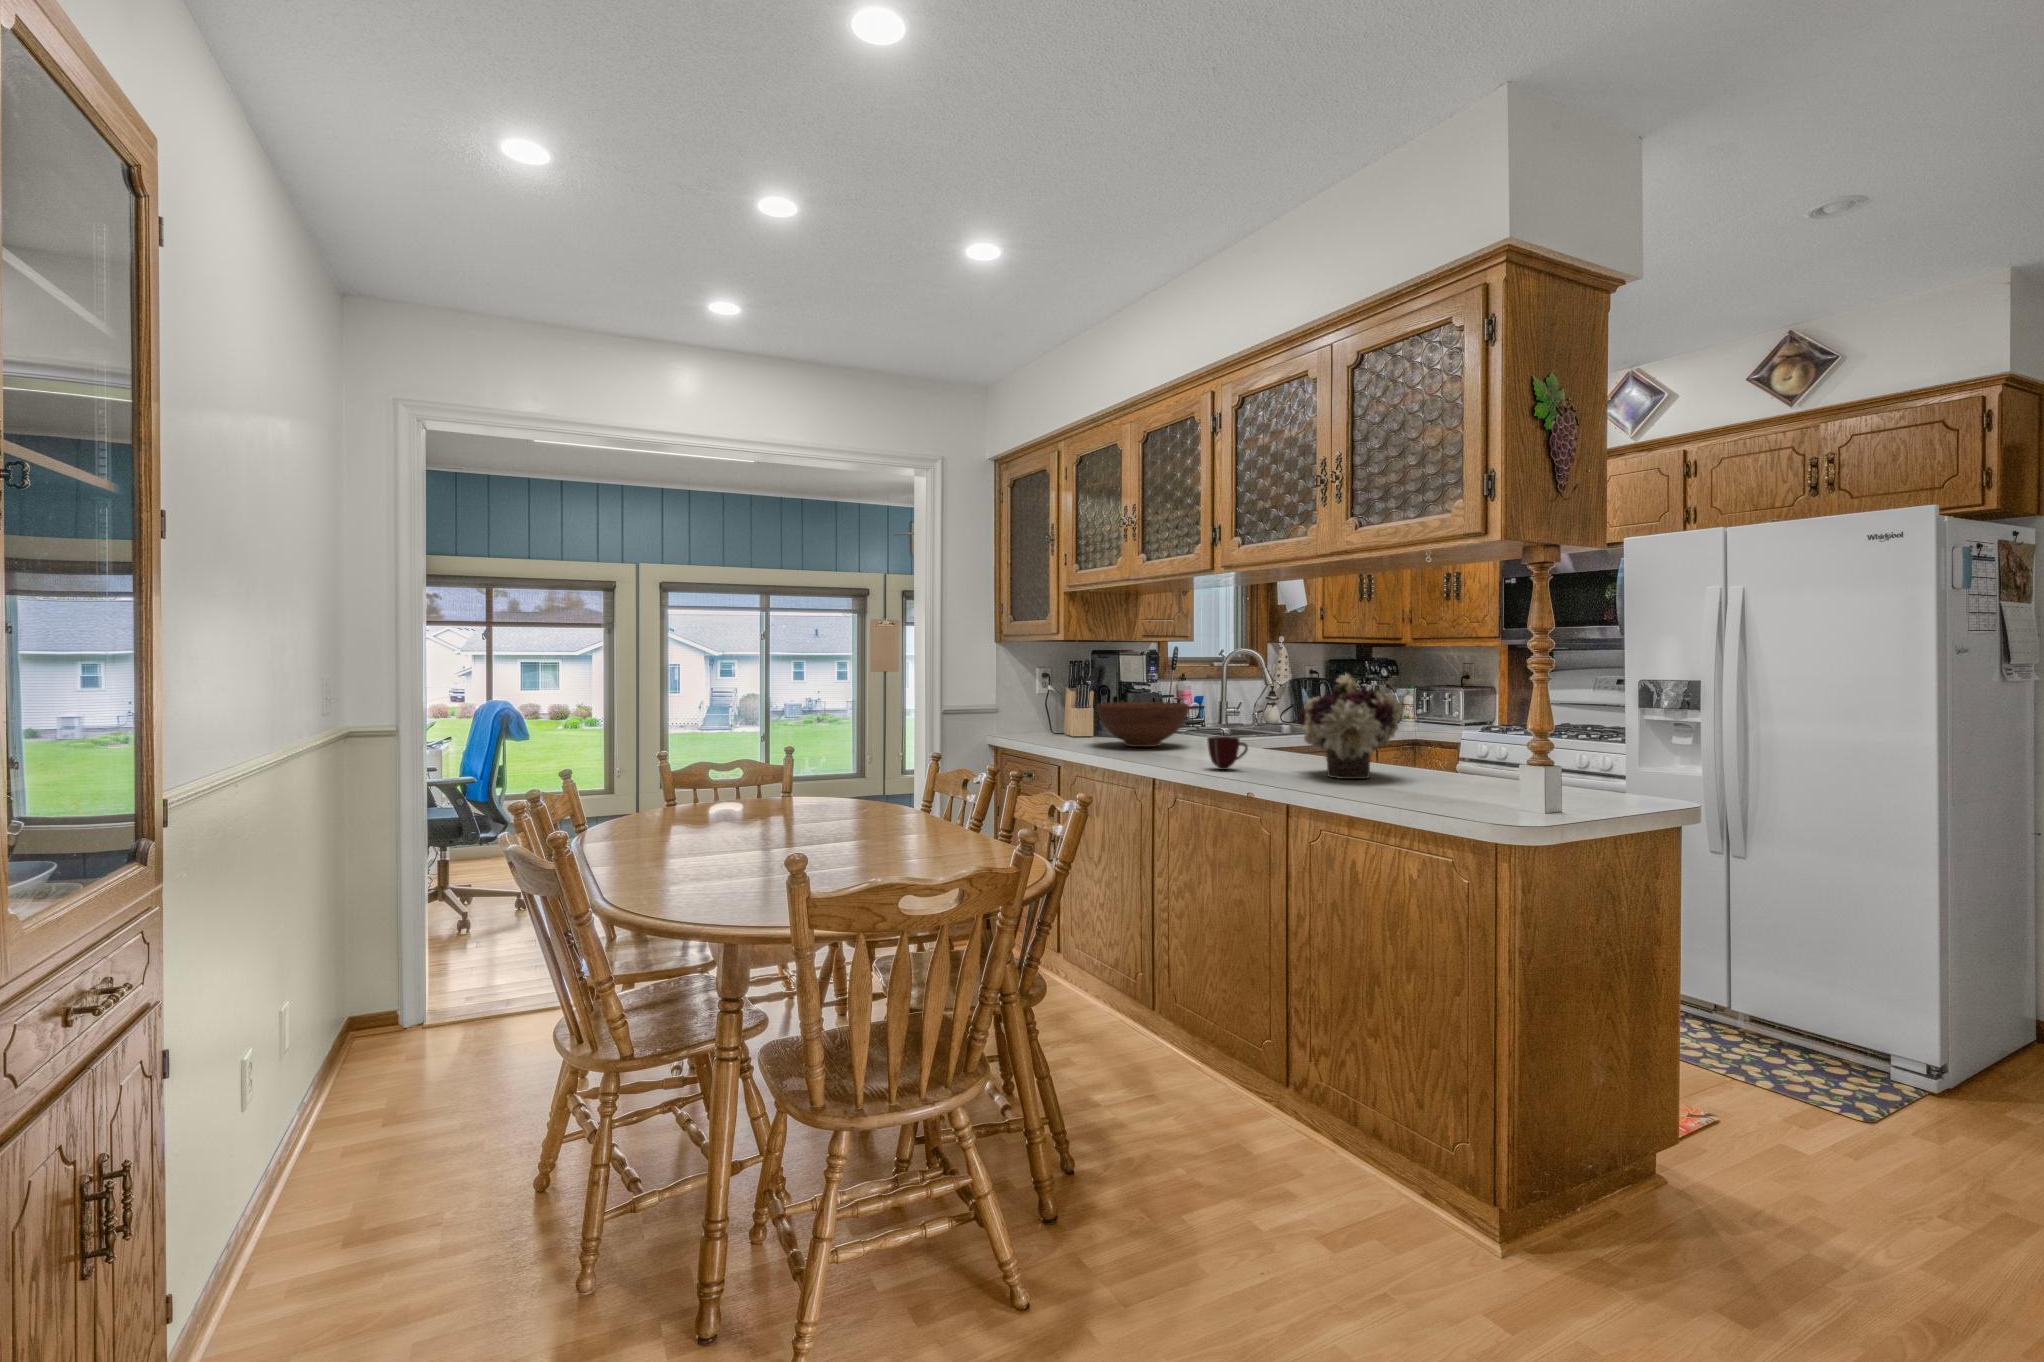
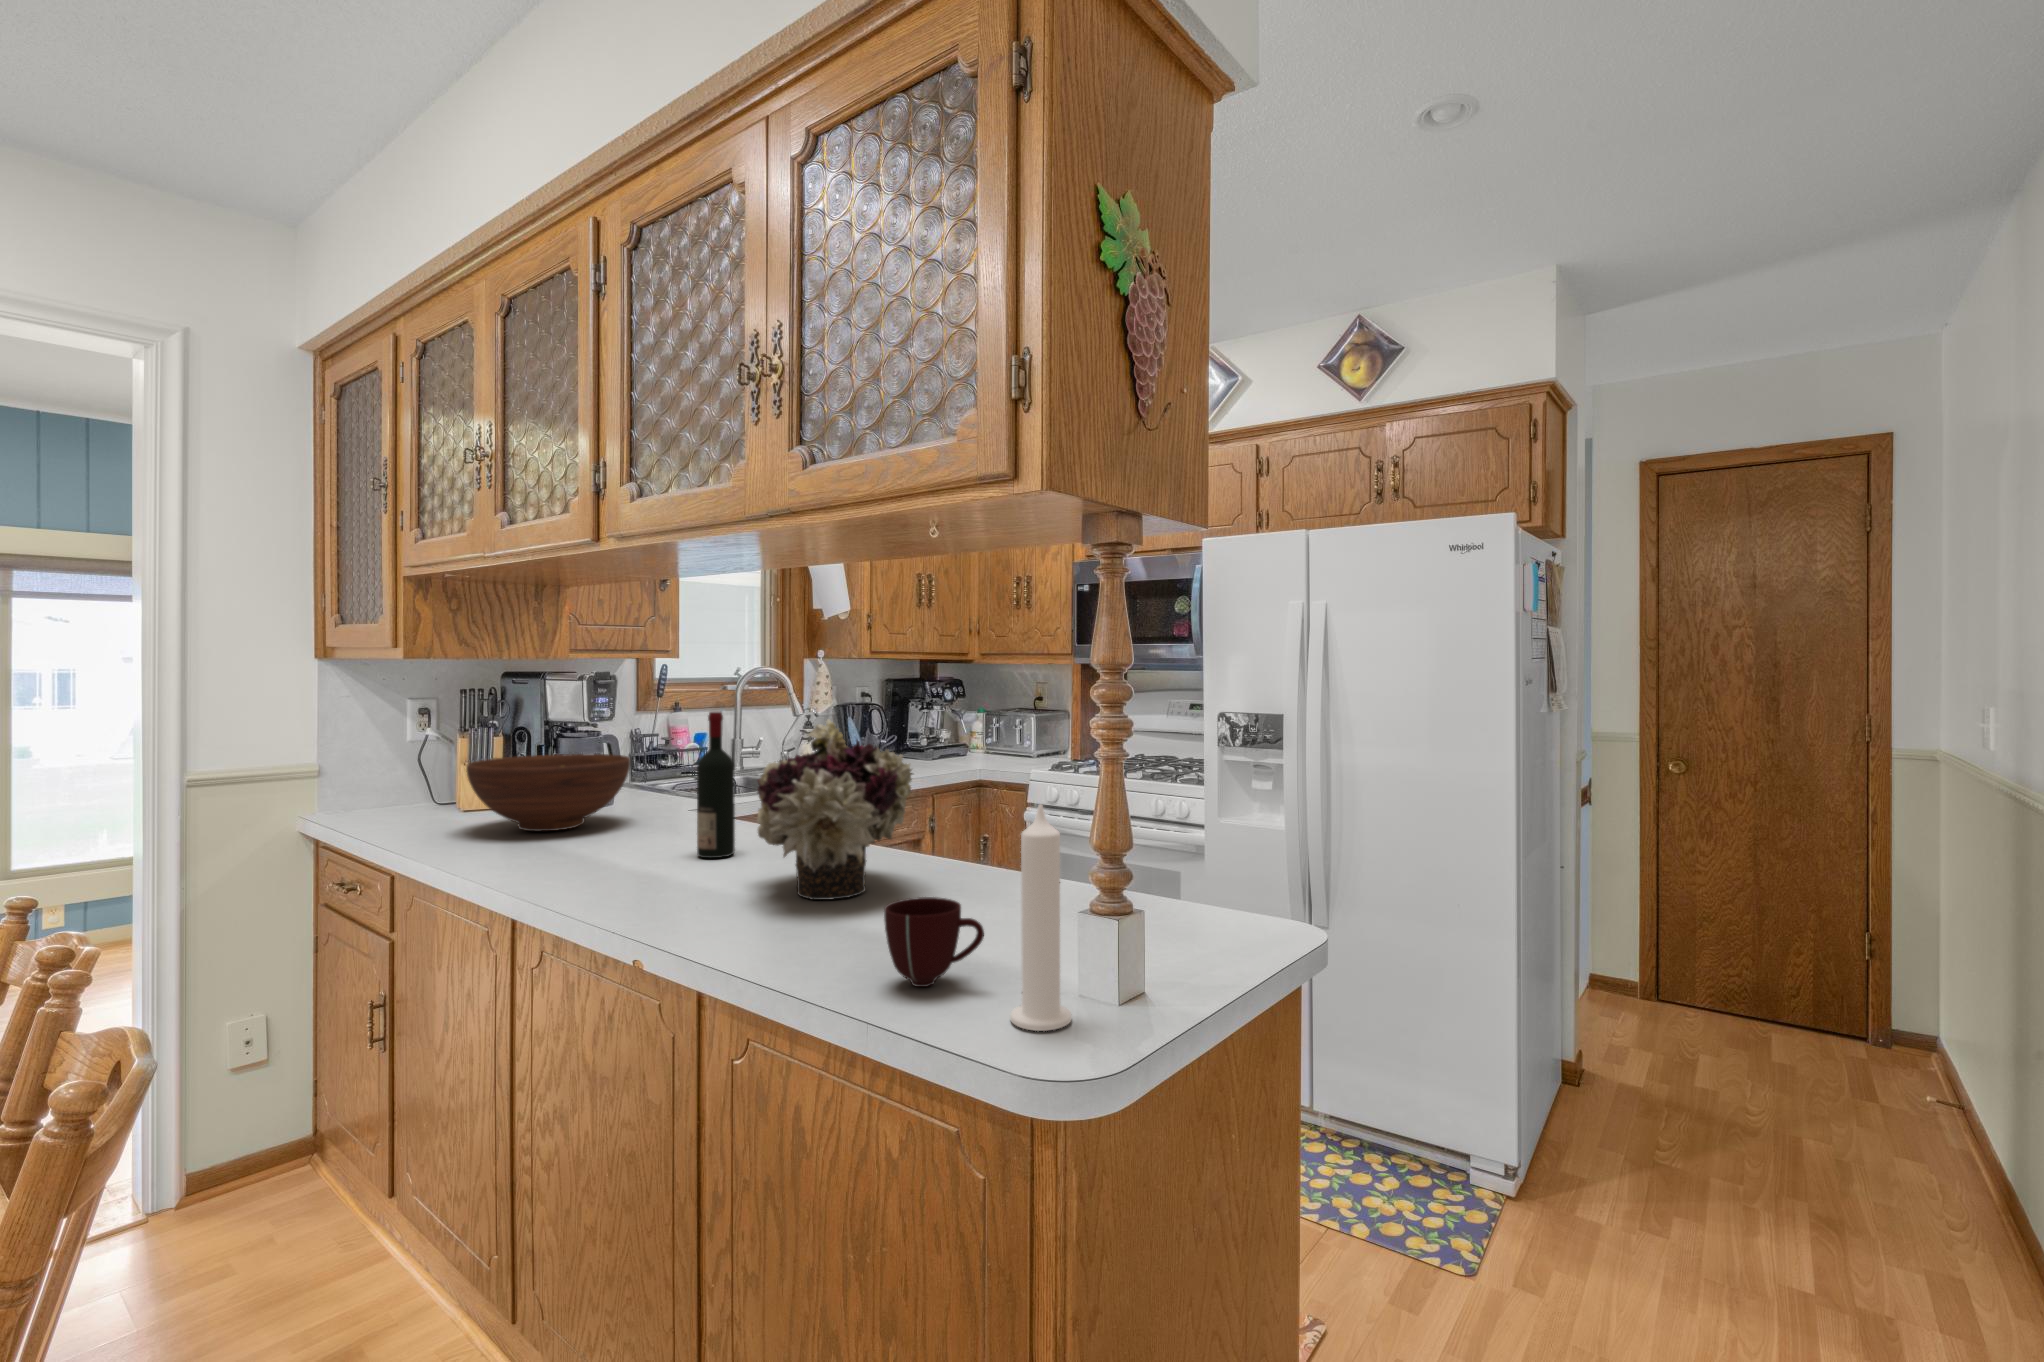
wine bottle: none [1249,671,1271,762] -> present [697,712,735,858]
candle: none [1483,706,1519,821] -> present [1010,804,1072,1031]
mug: present [1207,736,1248,770] -> present [884,897,984,987]

